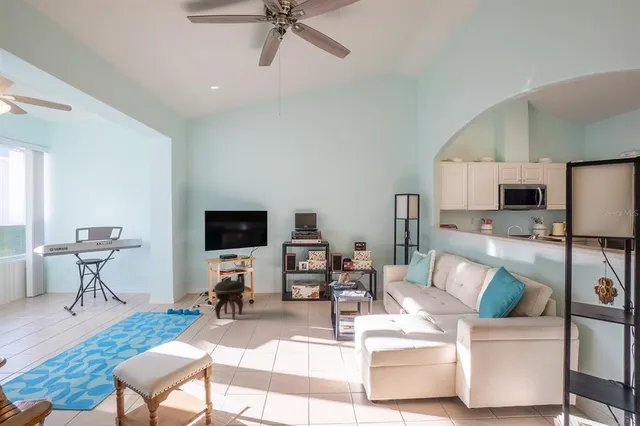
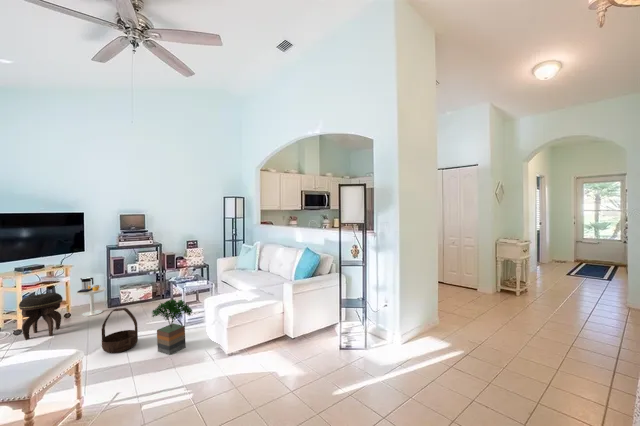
side table: none [257,270,279,306] -> present [76,277,106,316]
basket: none [261,309,292,355] -> present [102,308,138,353]
potted tree: none [300,309,342,375] -> present [152,300,192,355]

